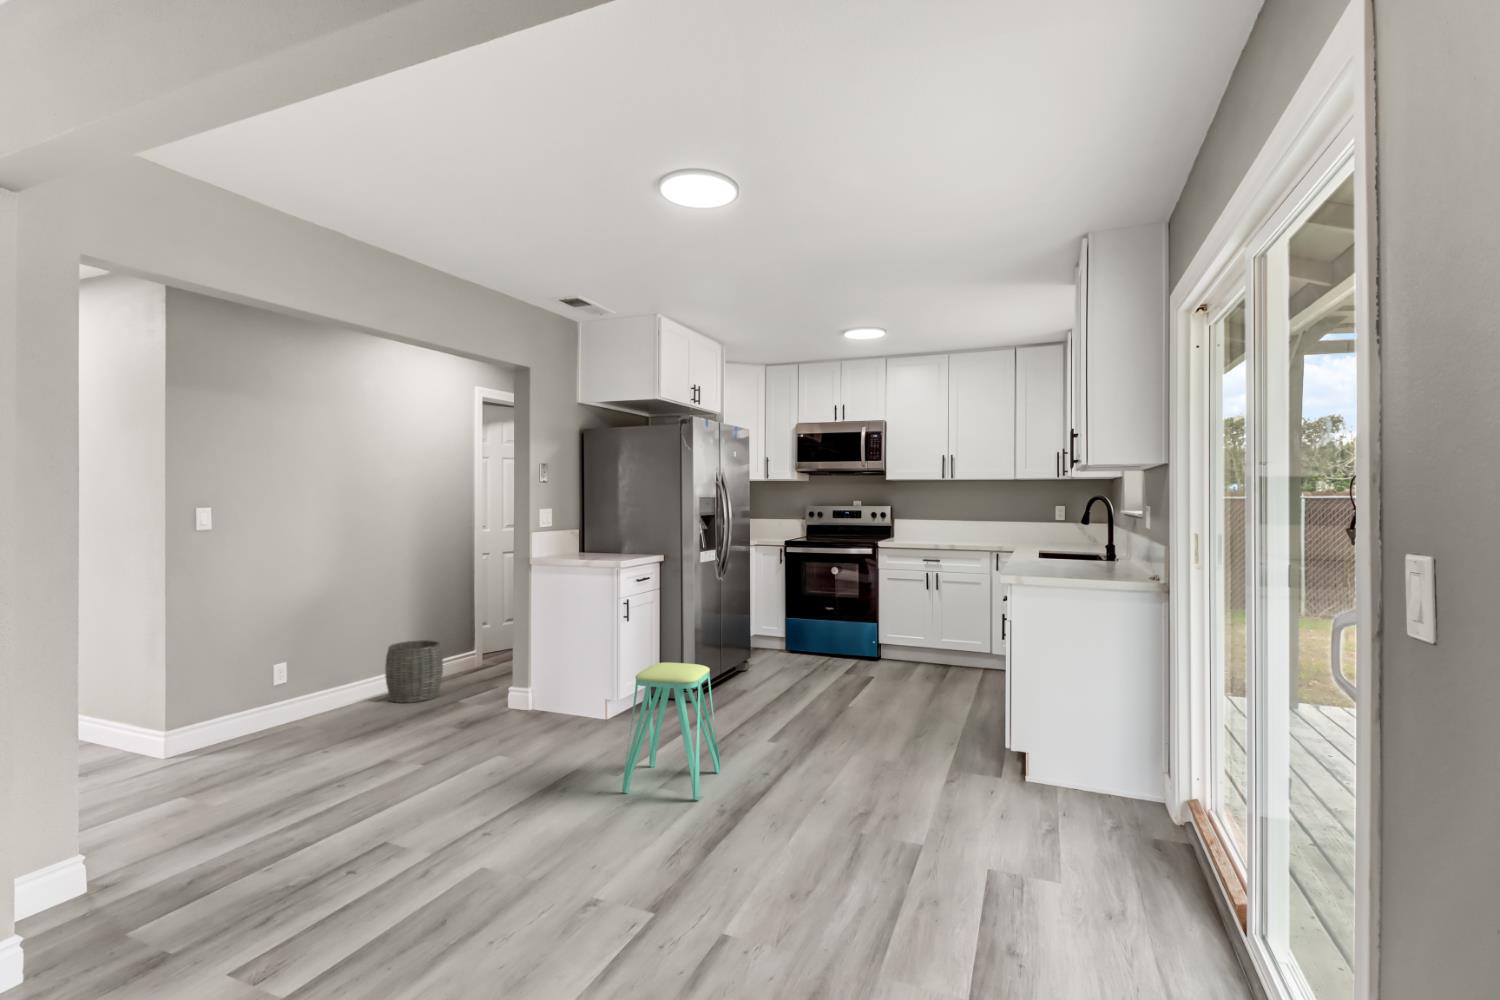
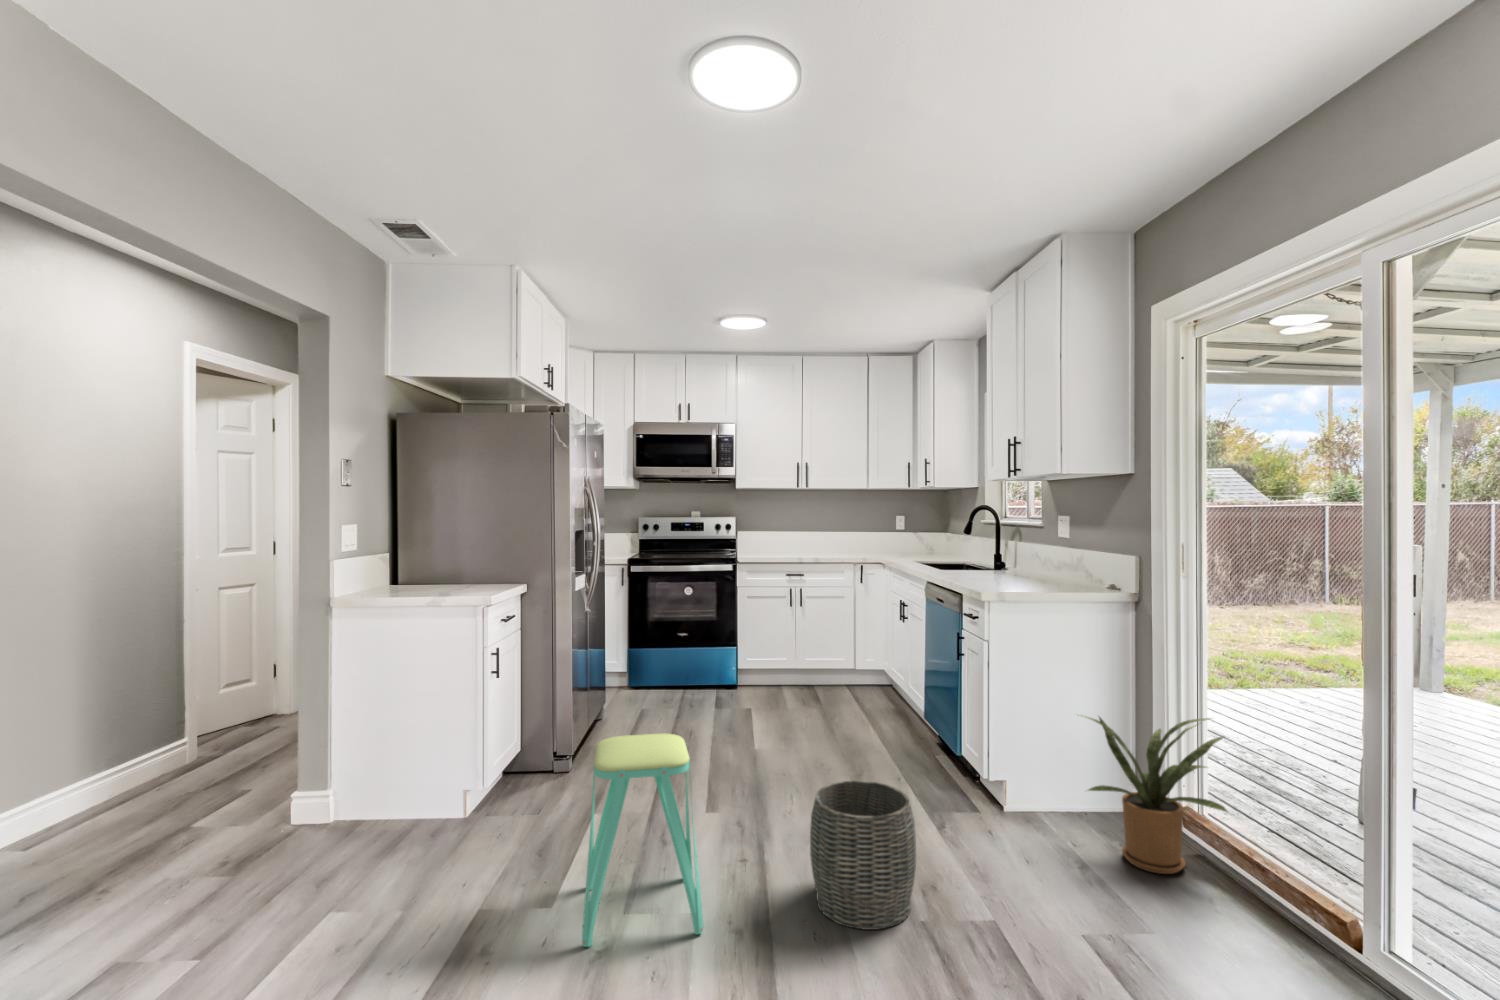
woven basket: present [385,640,443,703] -> present [810,781,916,930]
house plant: none [1050,690,1185,839] -> present [1085,716,1228,874]

